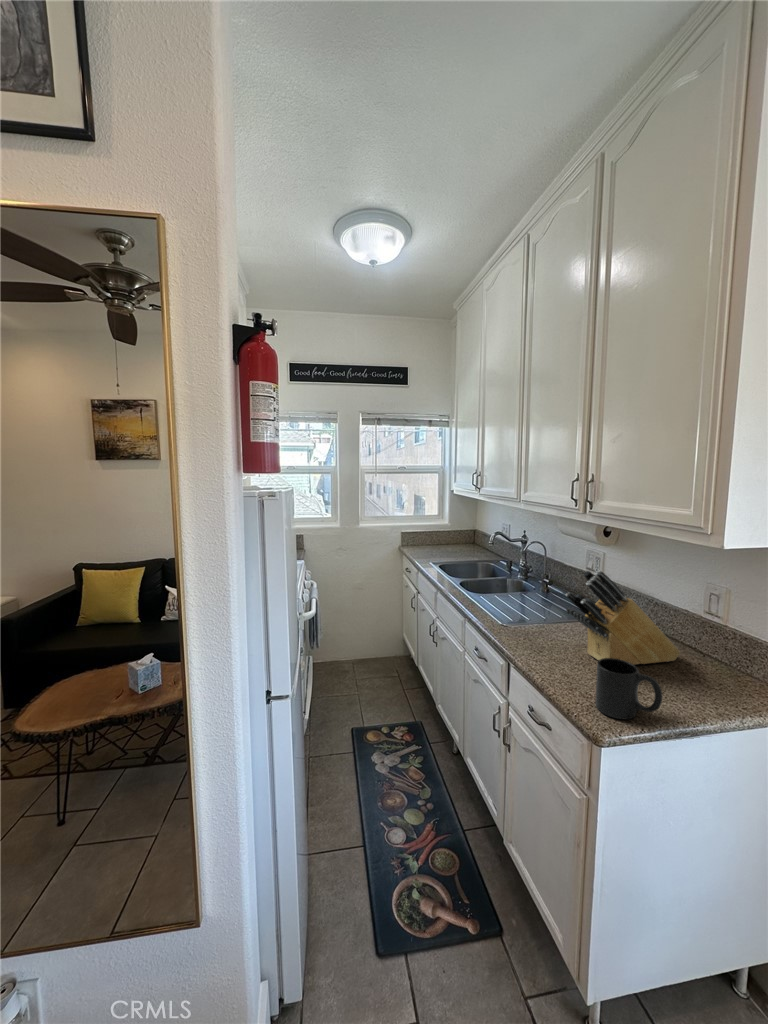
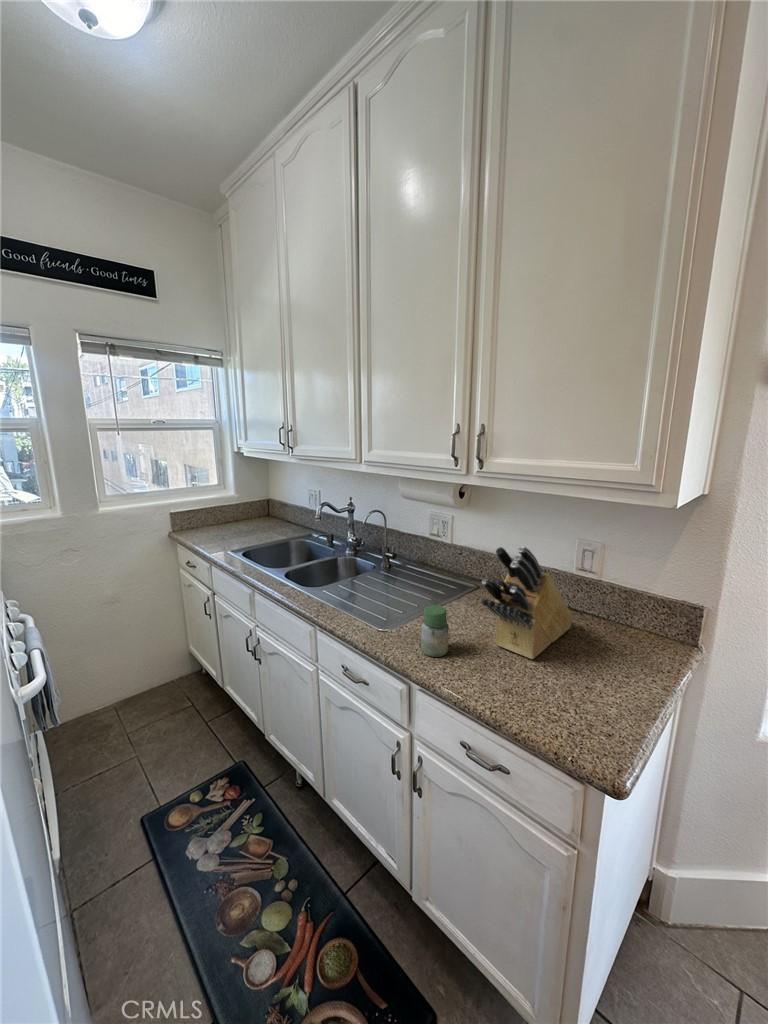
jar: none [523,609,545,648] -> present [421,605,449,657]
mug: present [595,658,662,719] -> none [566,660,643,741]

